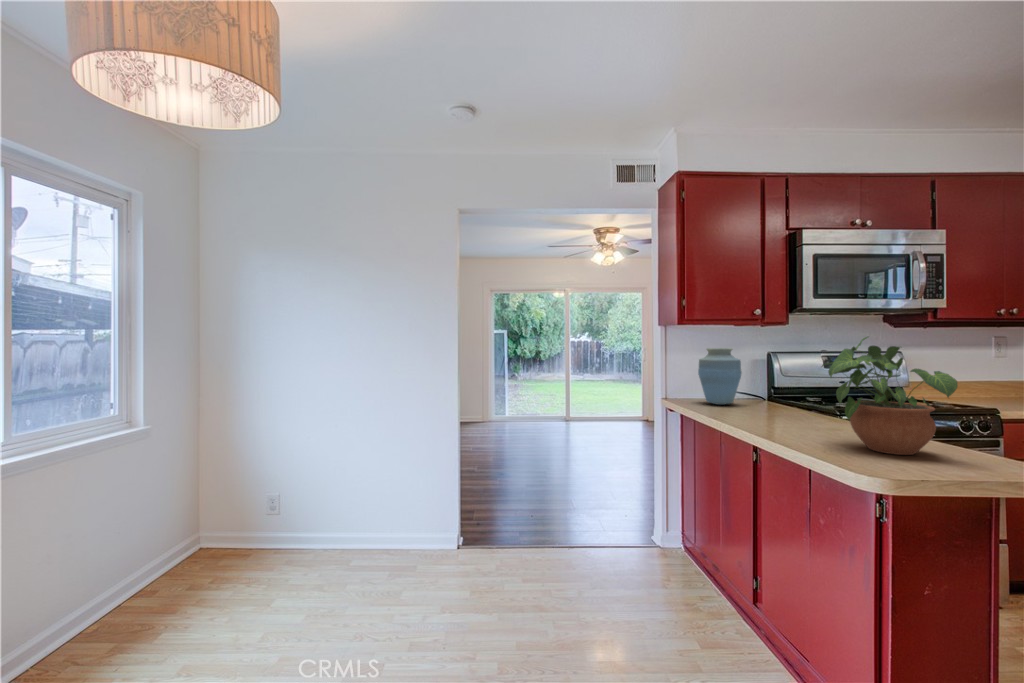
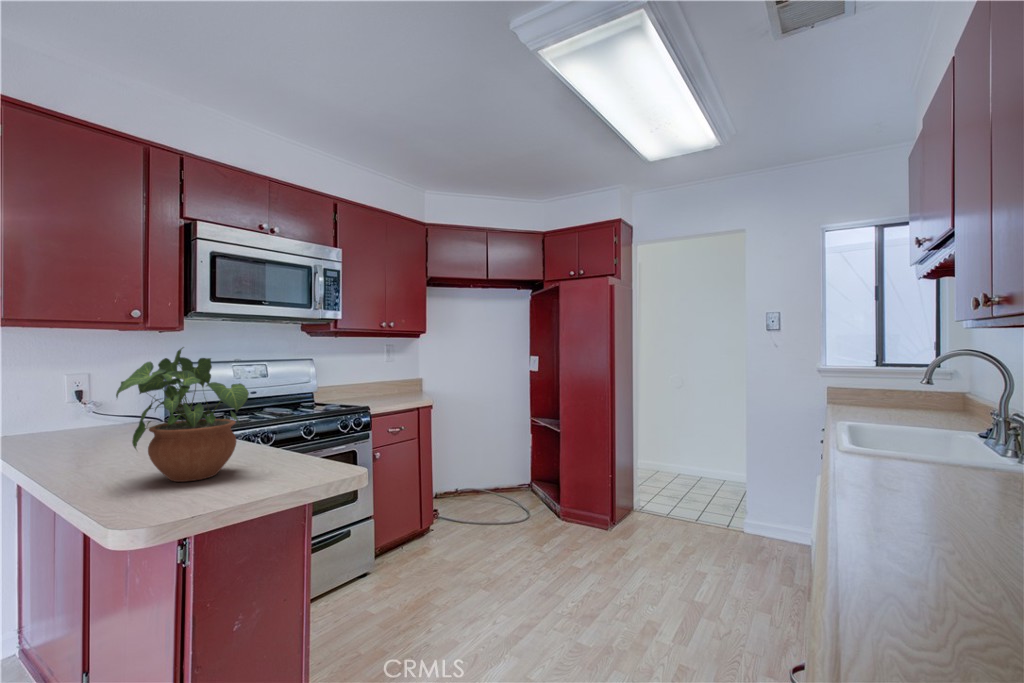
vase: present [698,348,742,405] -> none [30,361,105,440]

